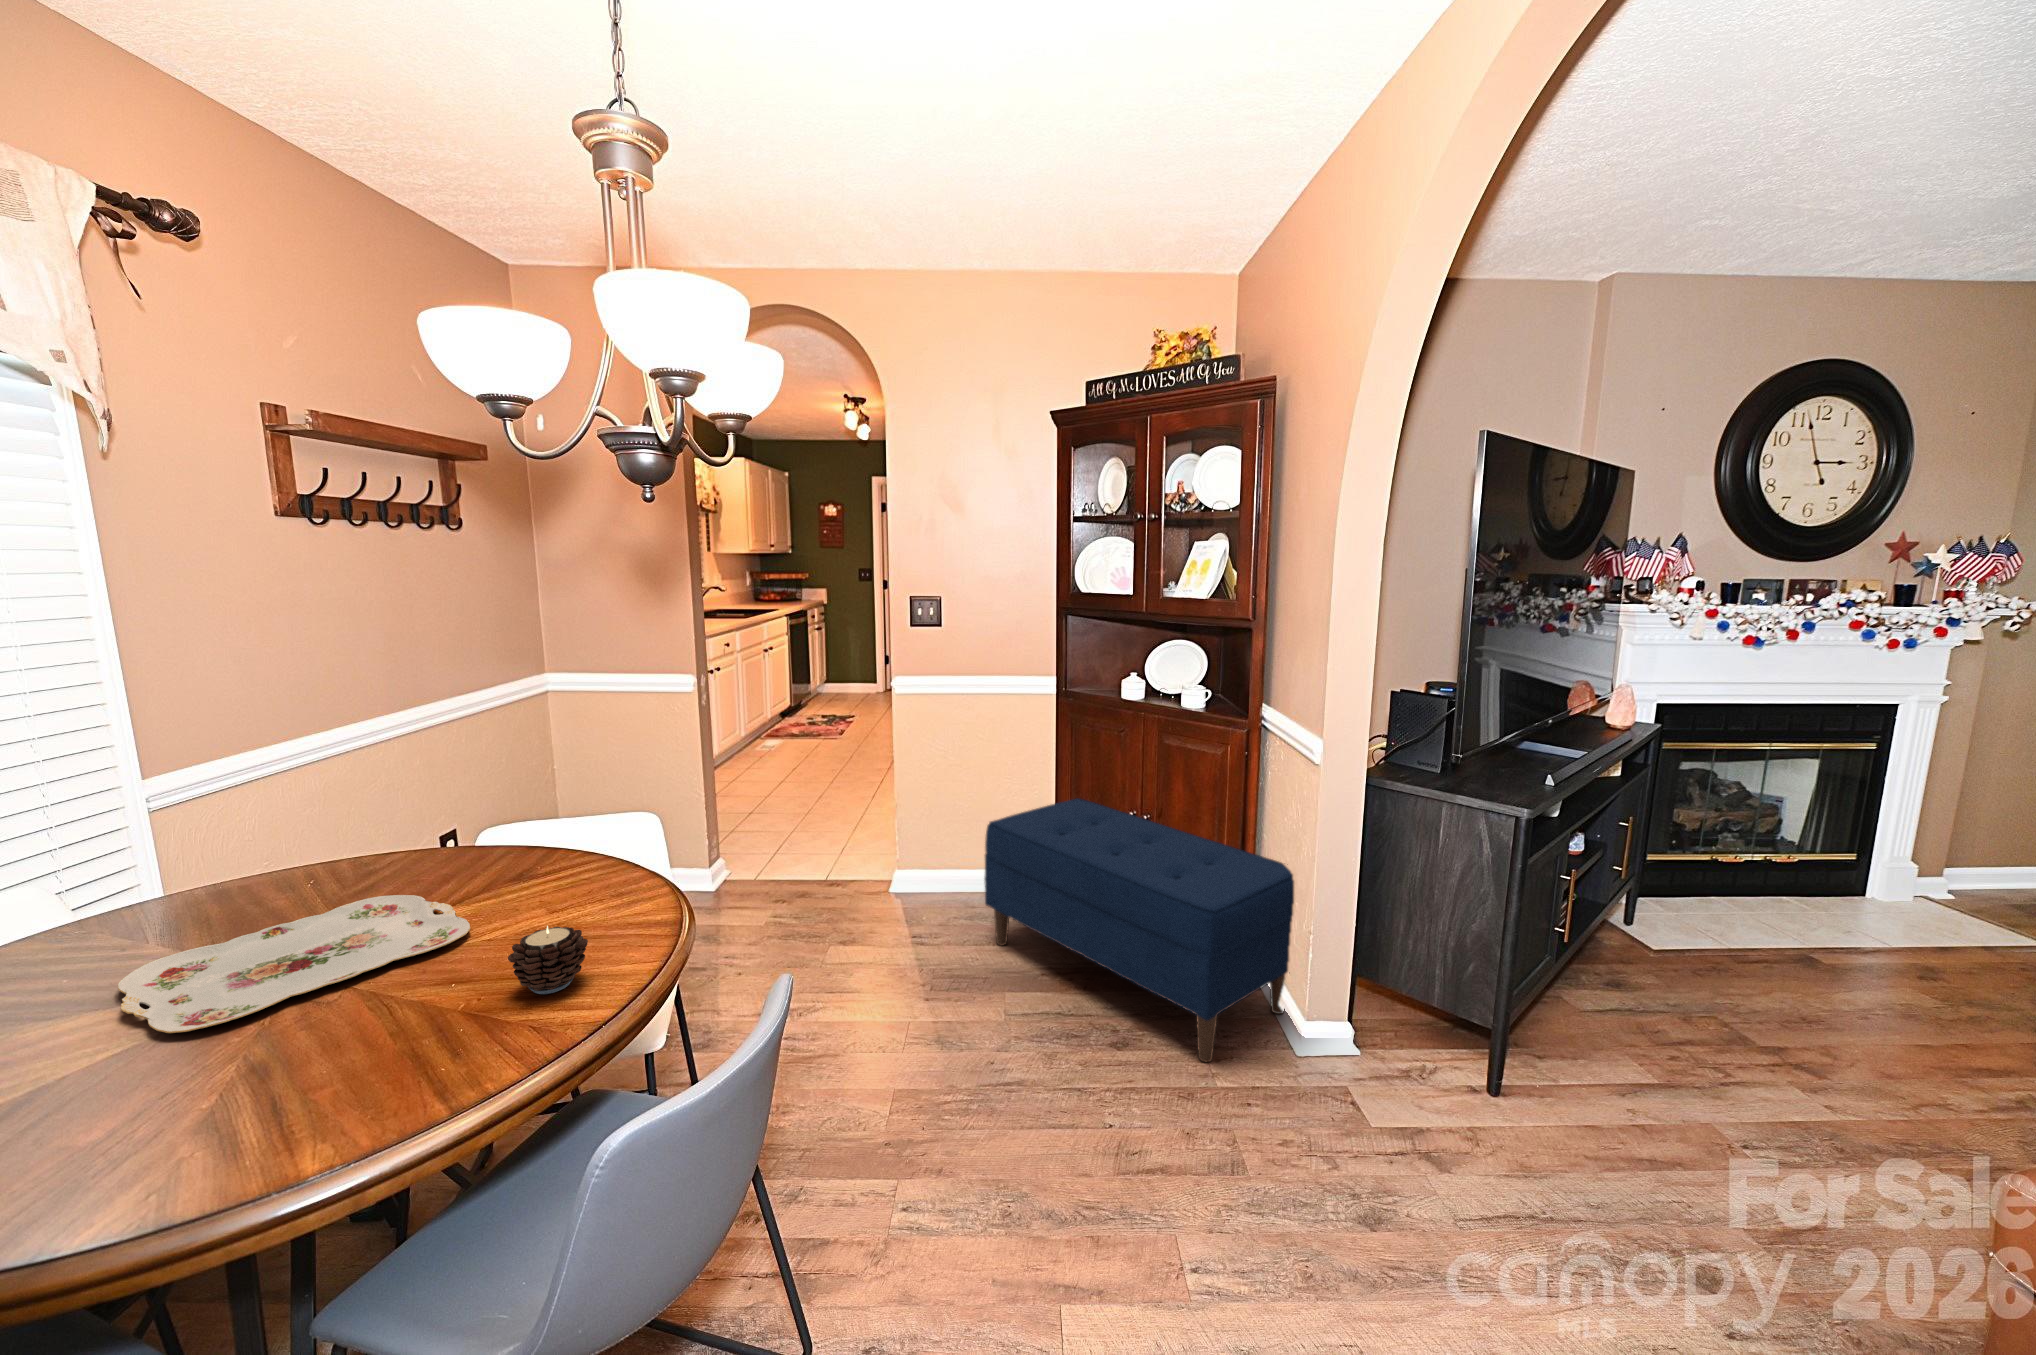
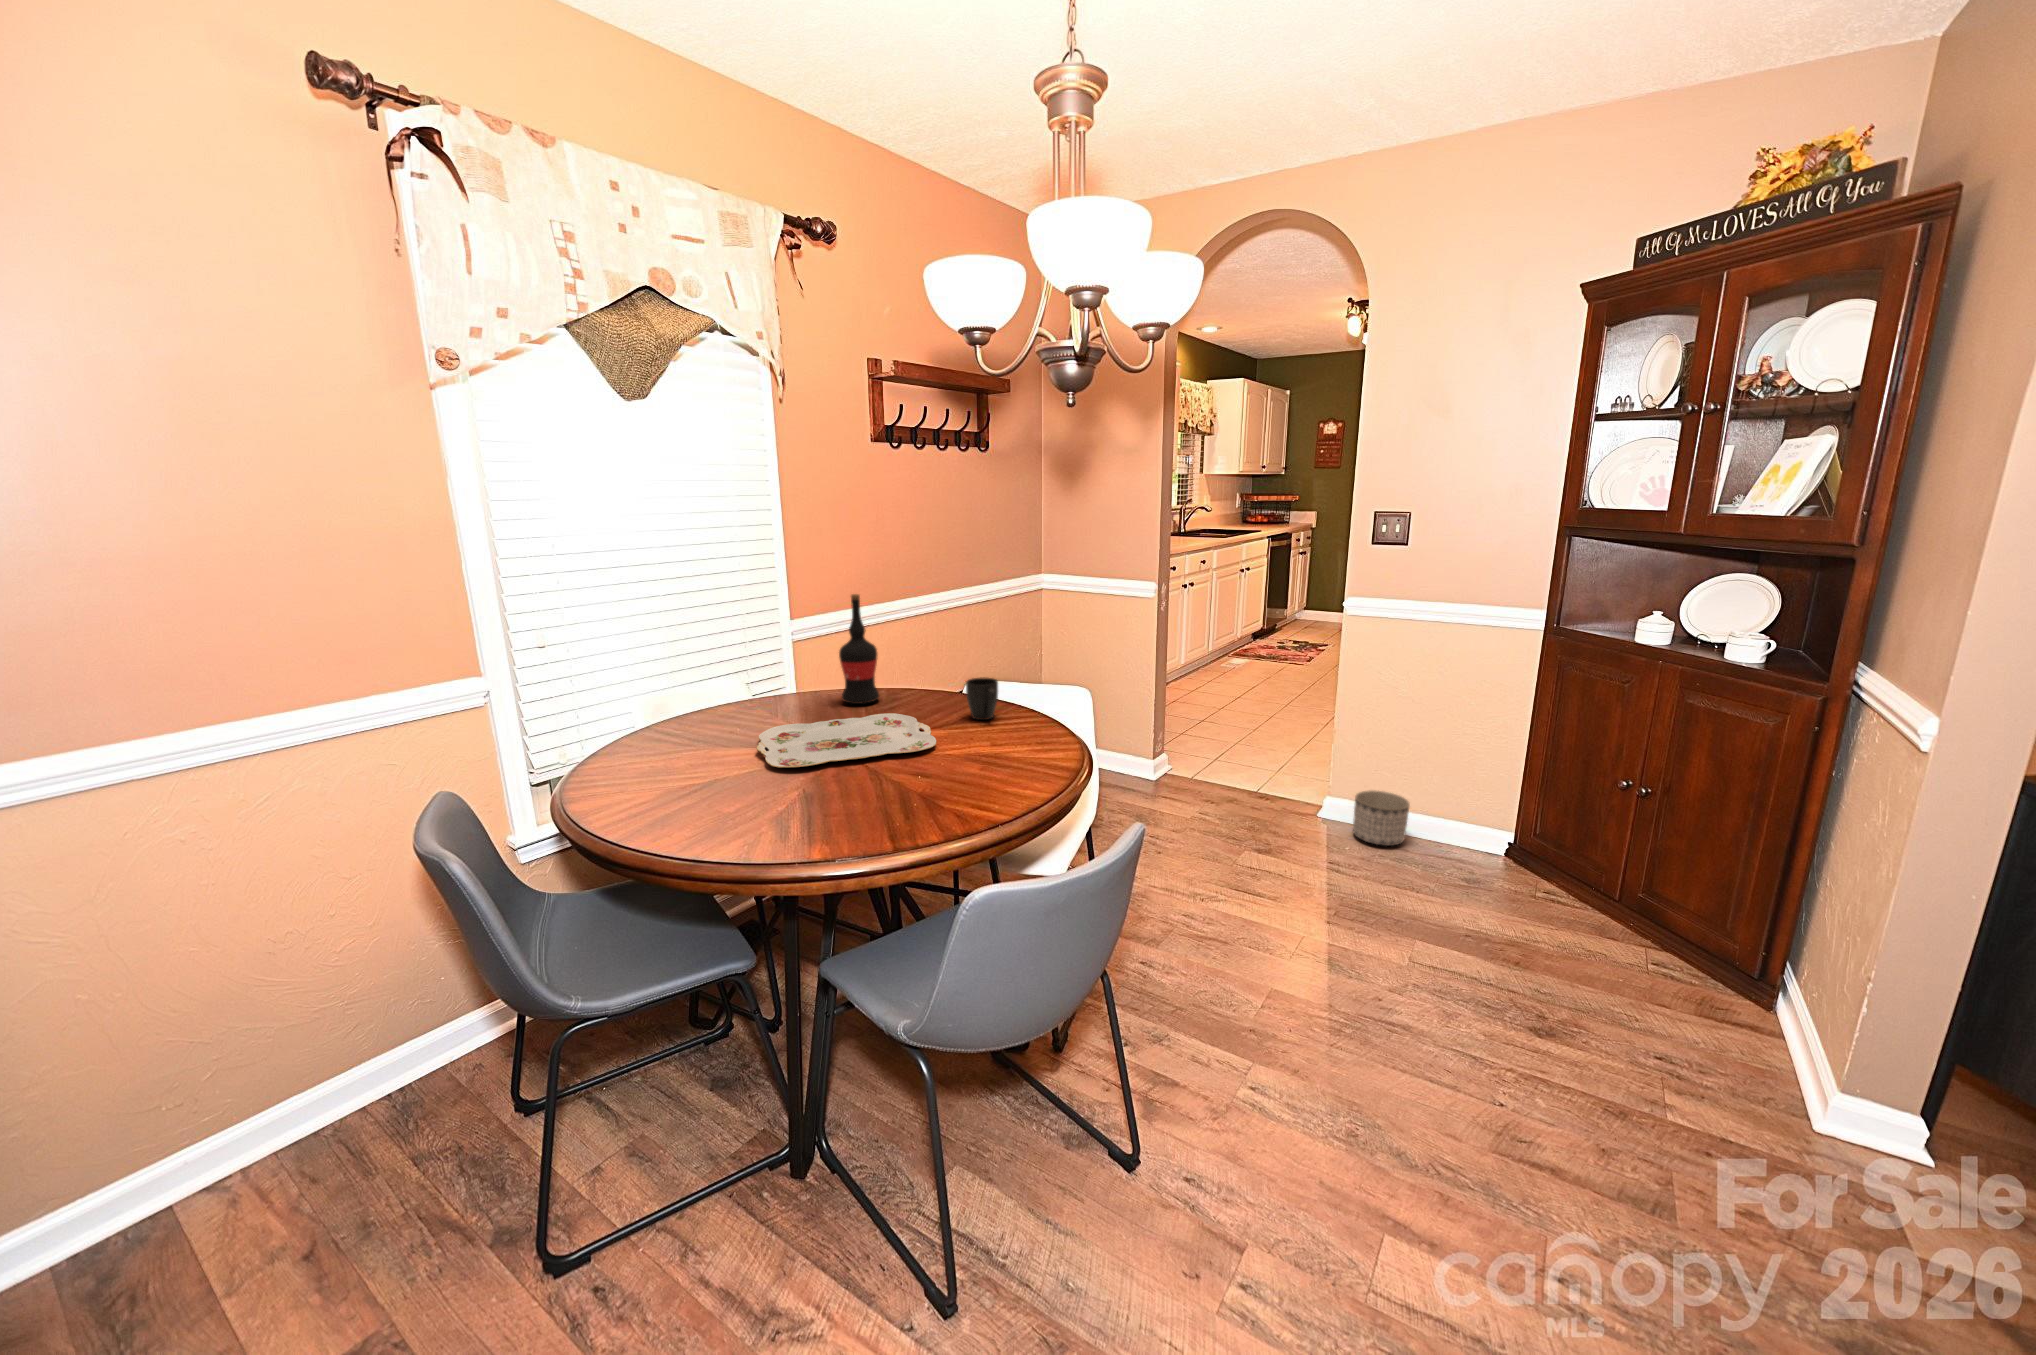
wine bottle: none [262,734,343,894] -> present [839,594,879,704]
bench: present [984,798,1294,1062] -> none [1410,754,1888,1091]
mug: none [497,822,546,880] -> present [966,677,998,720]
planter: none [927,857,974,910] -> present [1353,790,1410,846]
candle: present [508,926,588,994] -> none [944,746,996,797]

